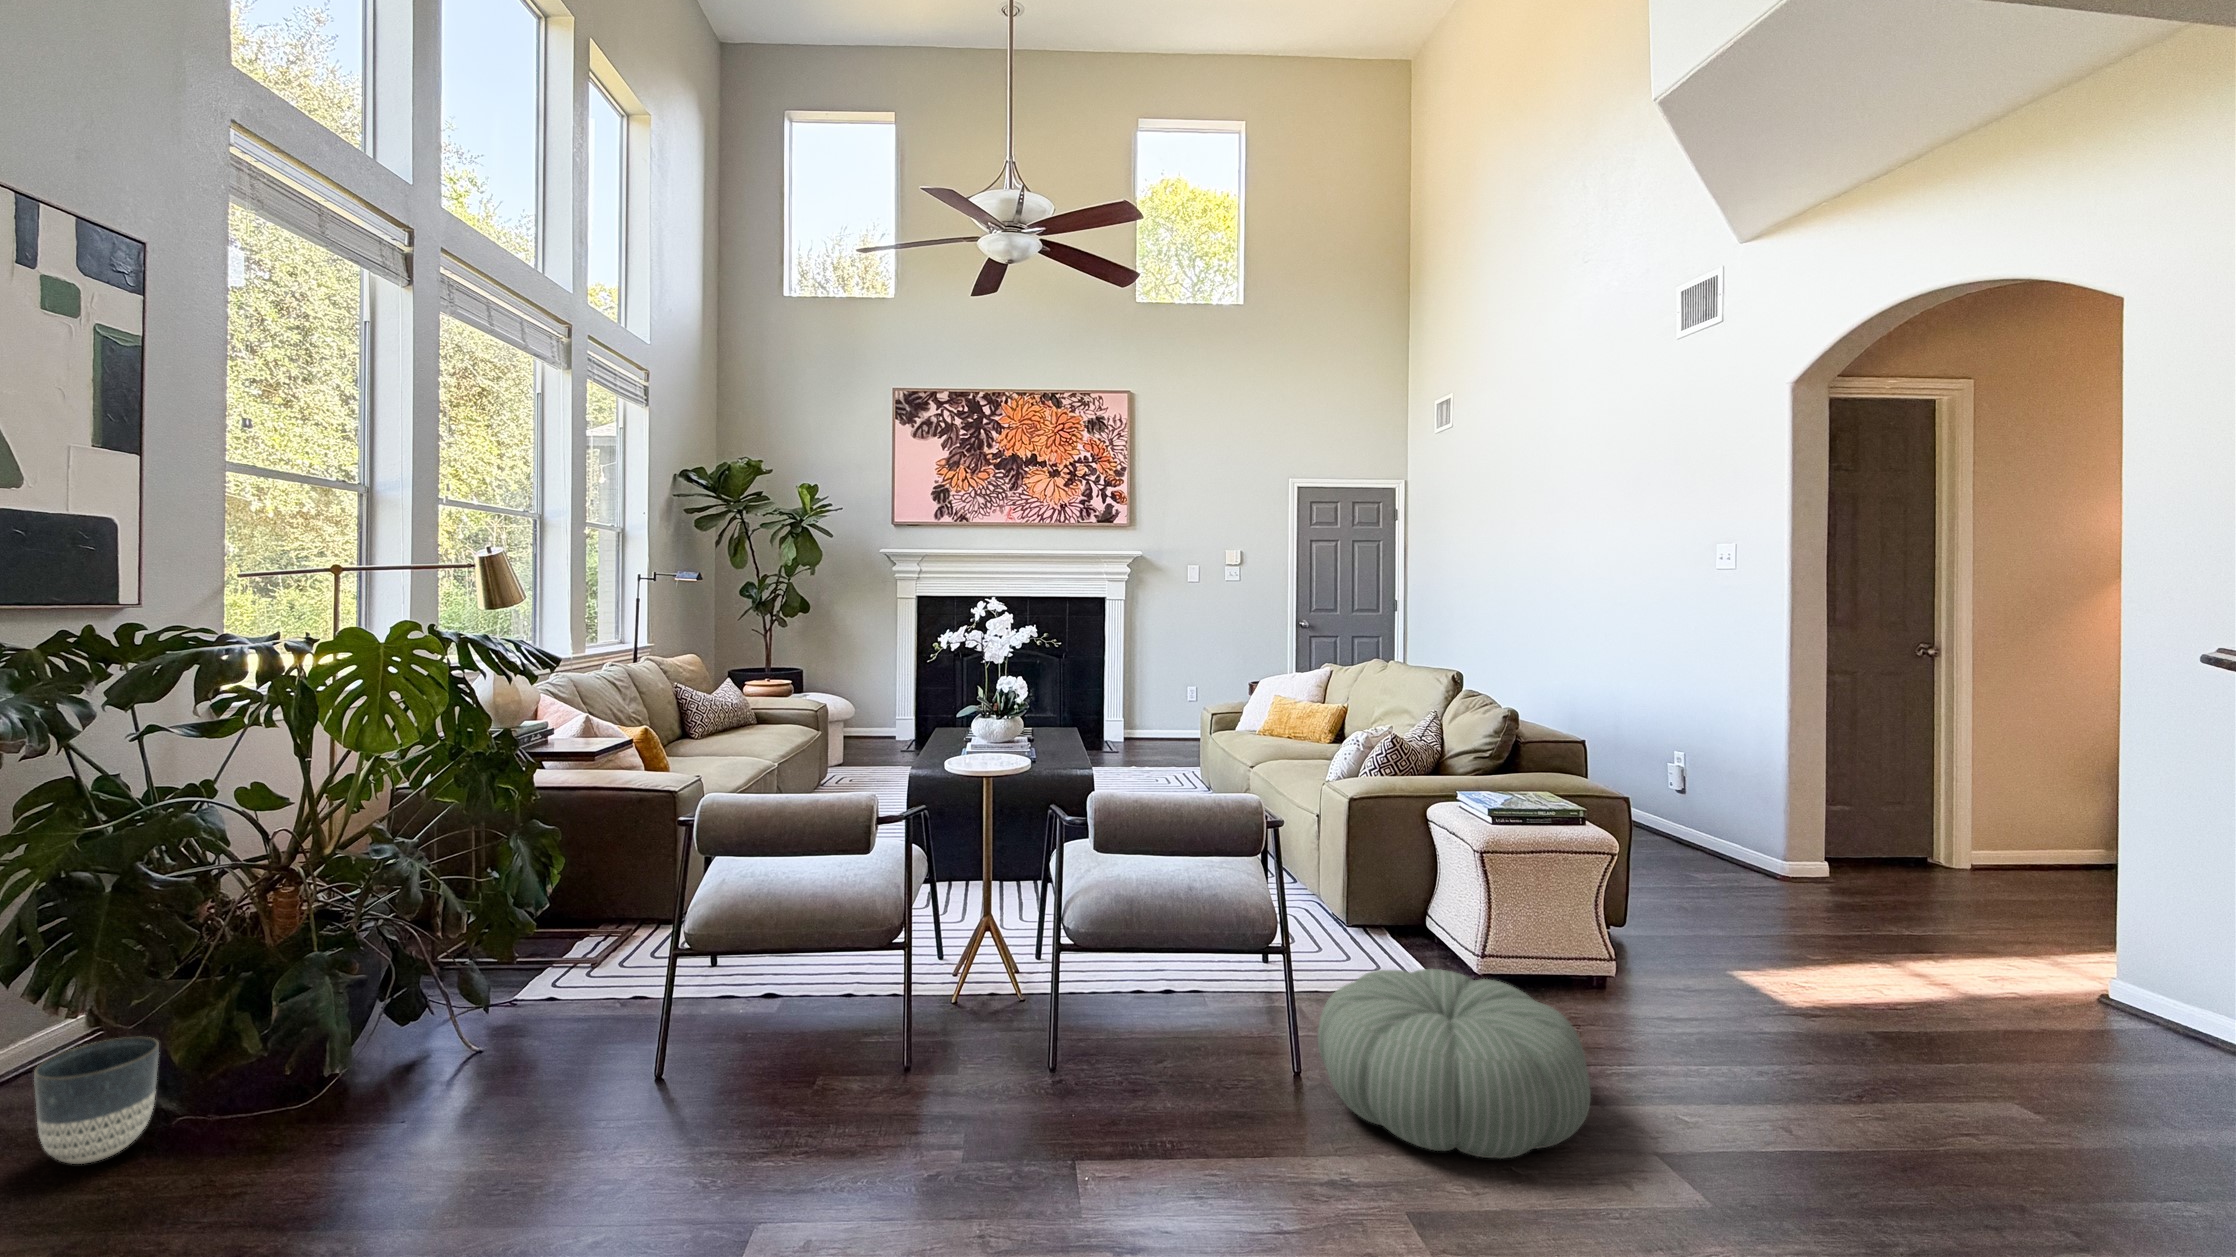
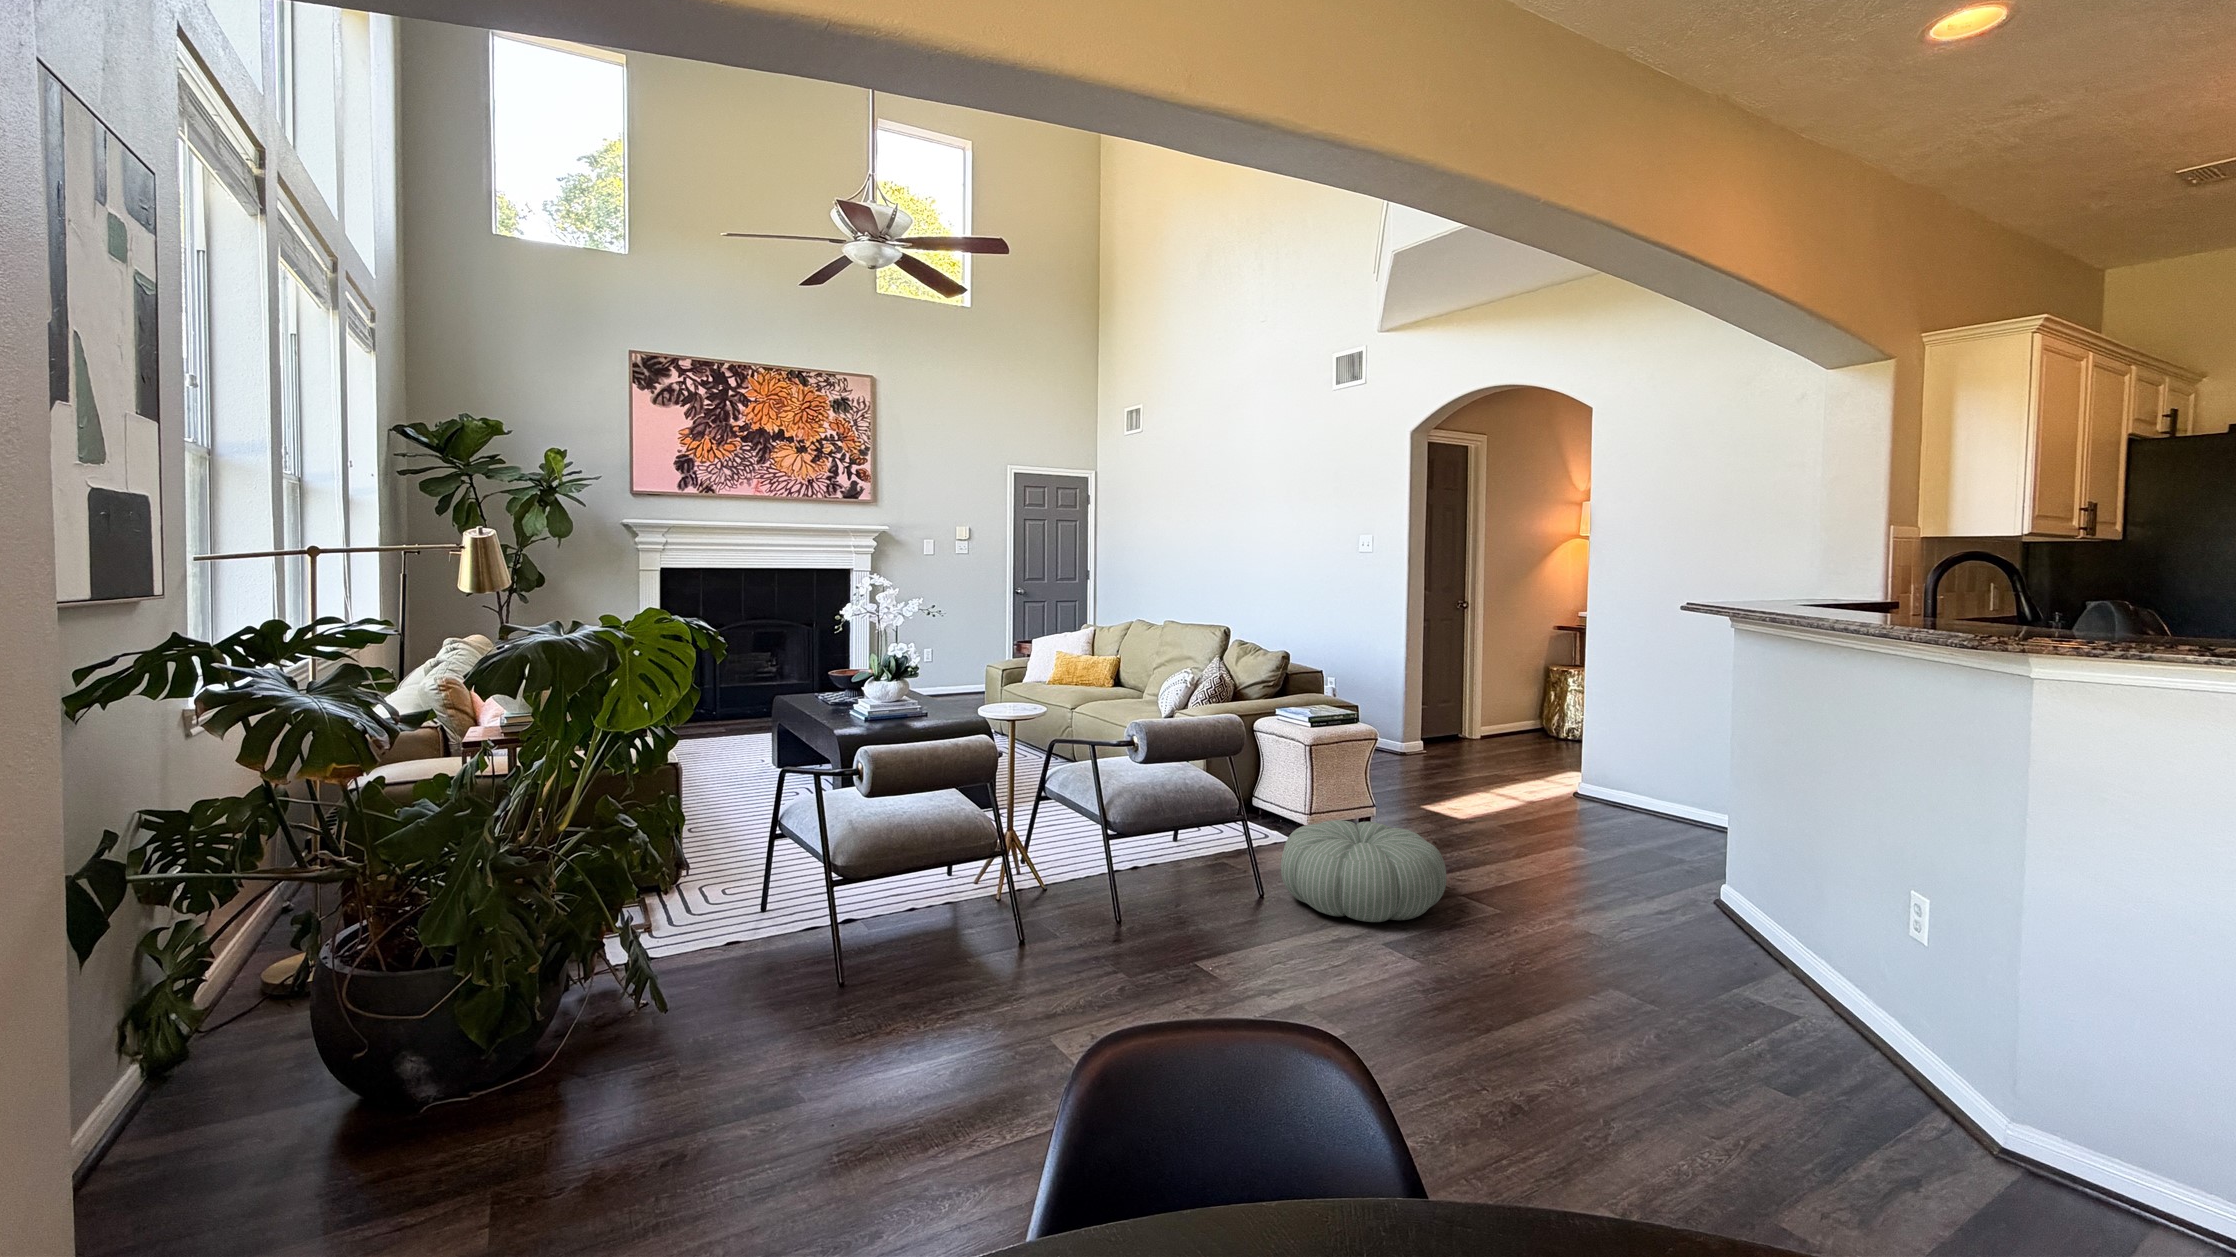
planter: present [34,1037,159,1164] -> none [308,1043,423,1176]

